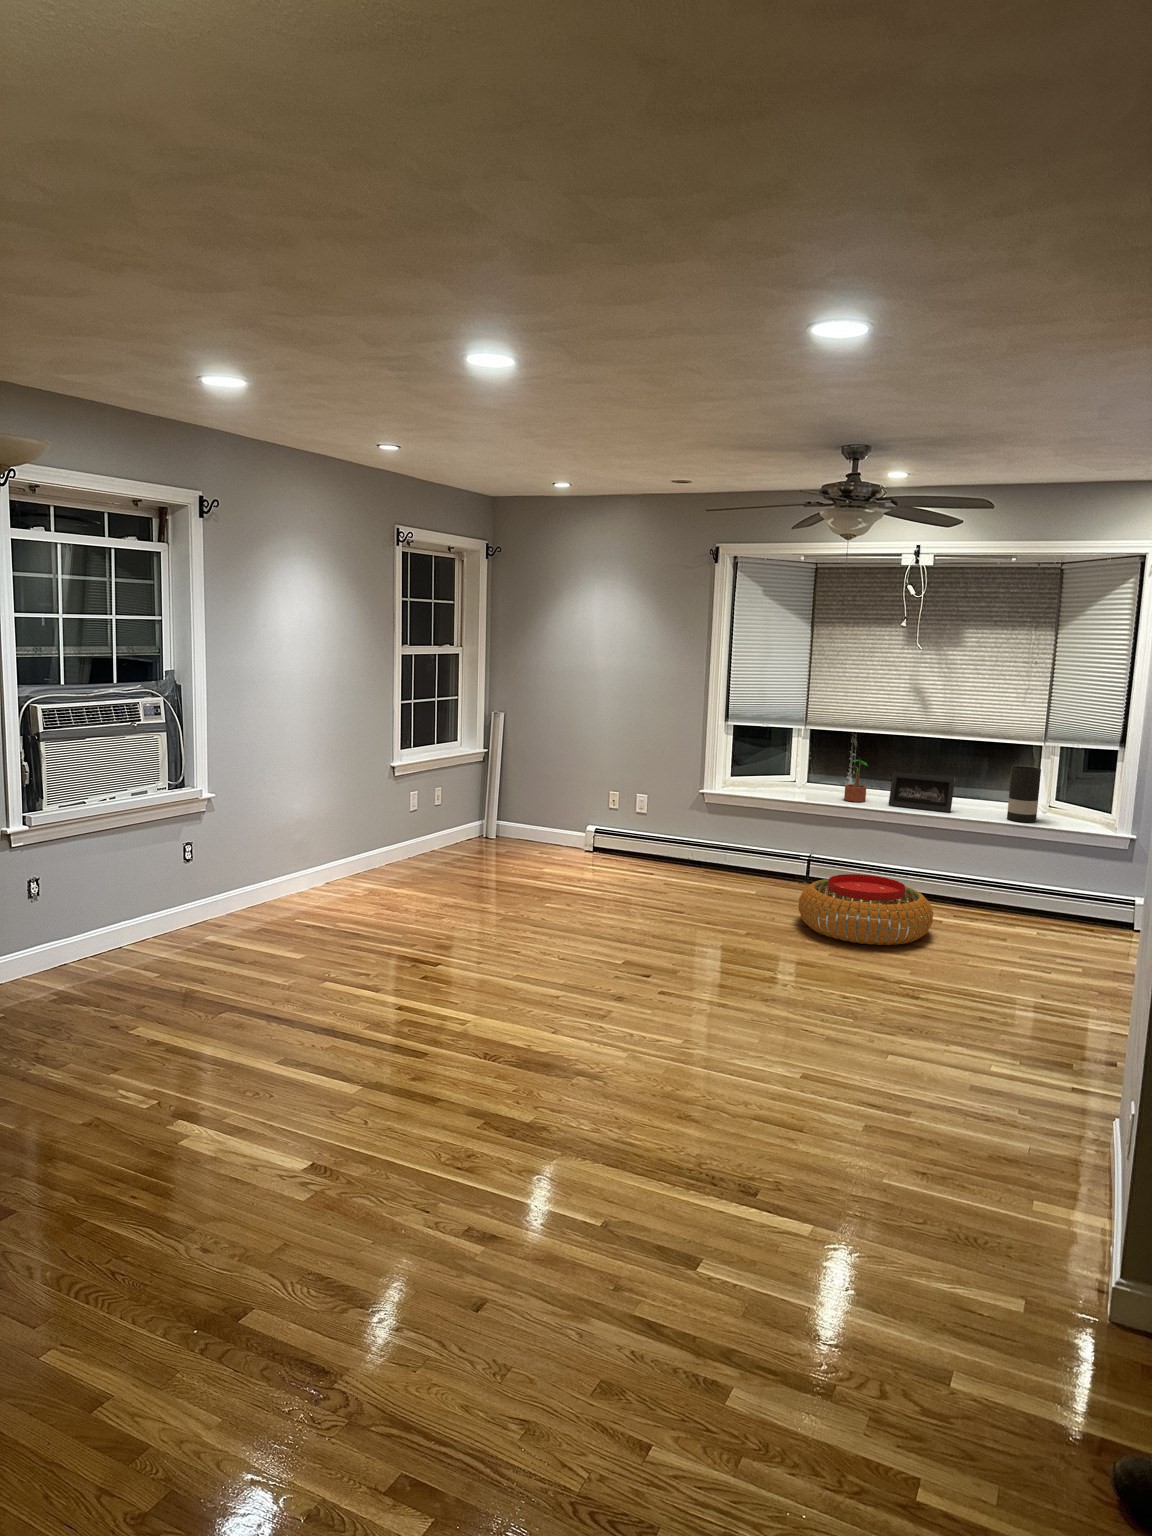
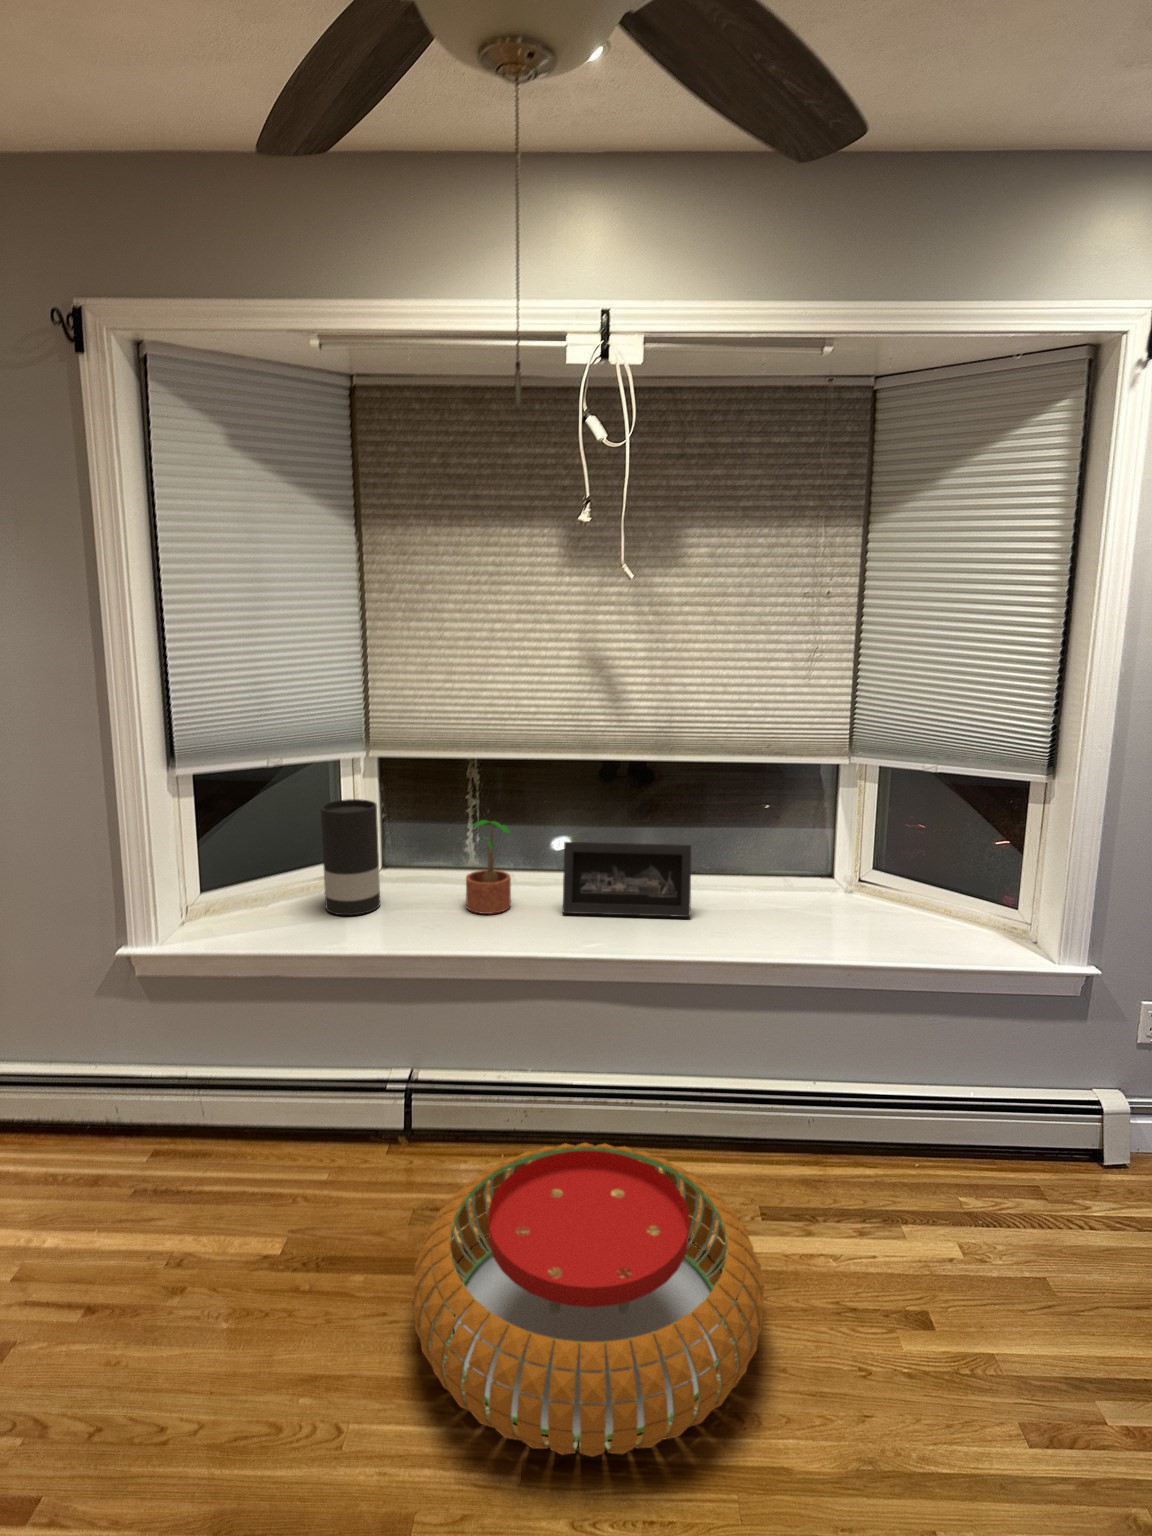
vase: present [1007,766,1041,822] -> present [321,799,380,915]

